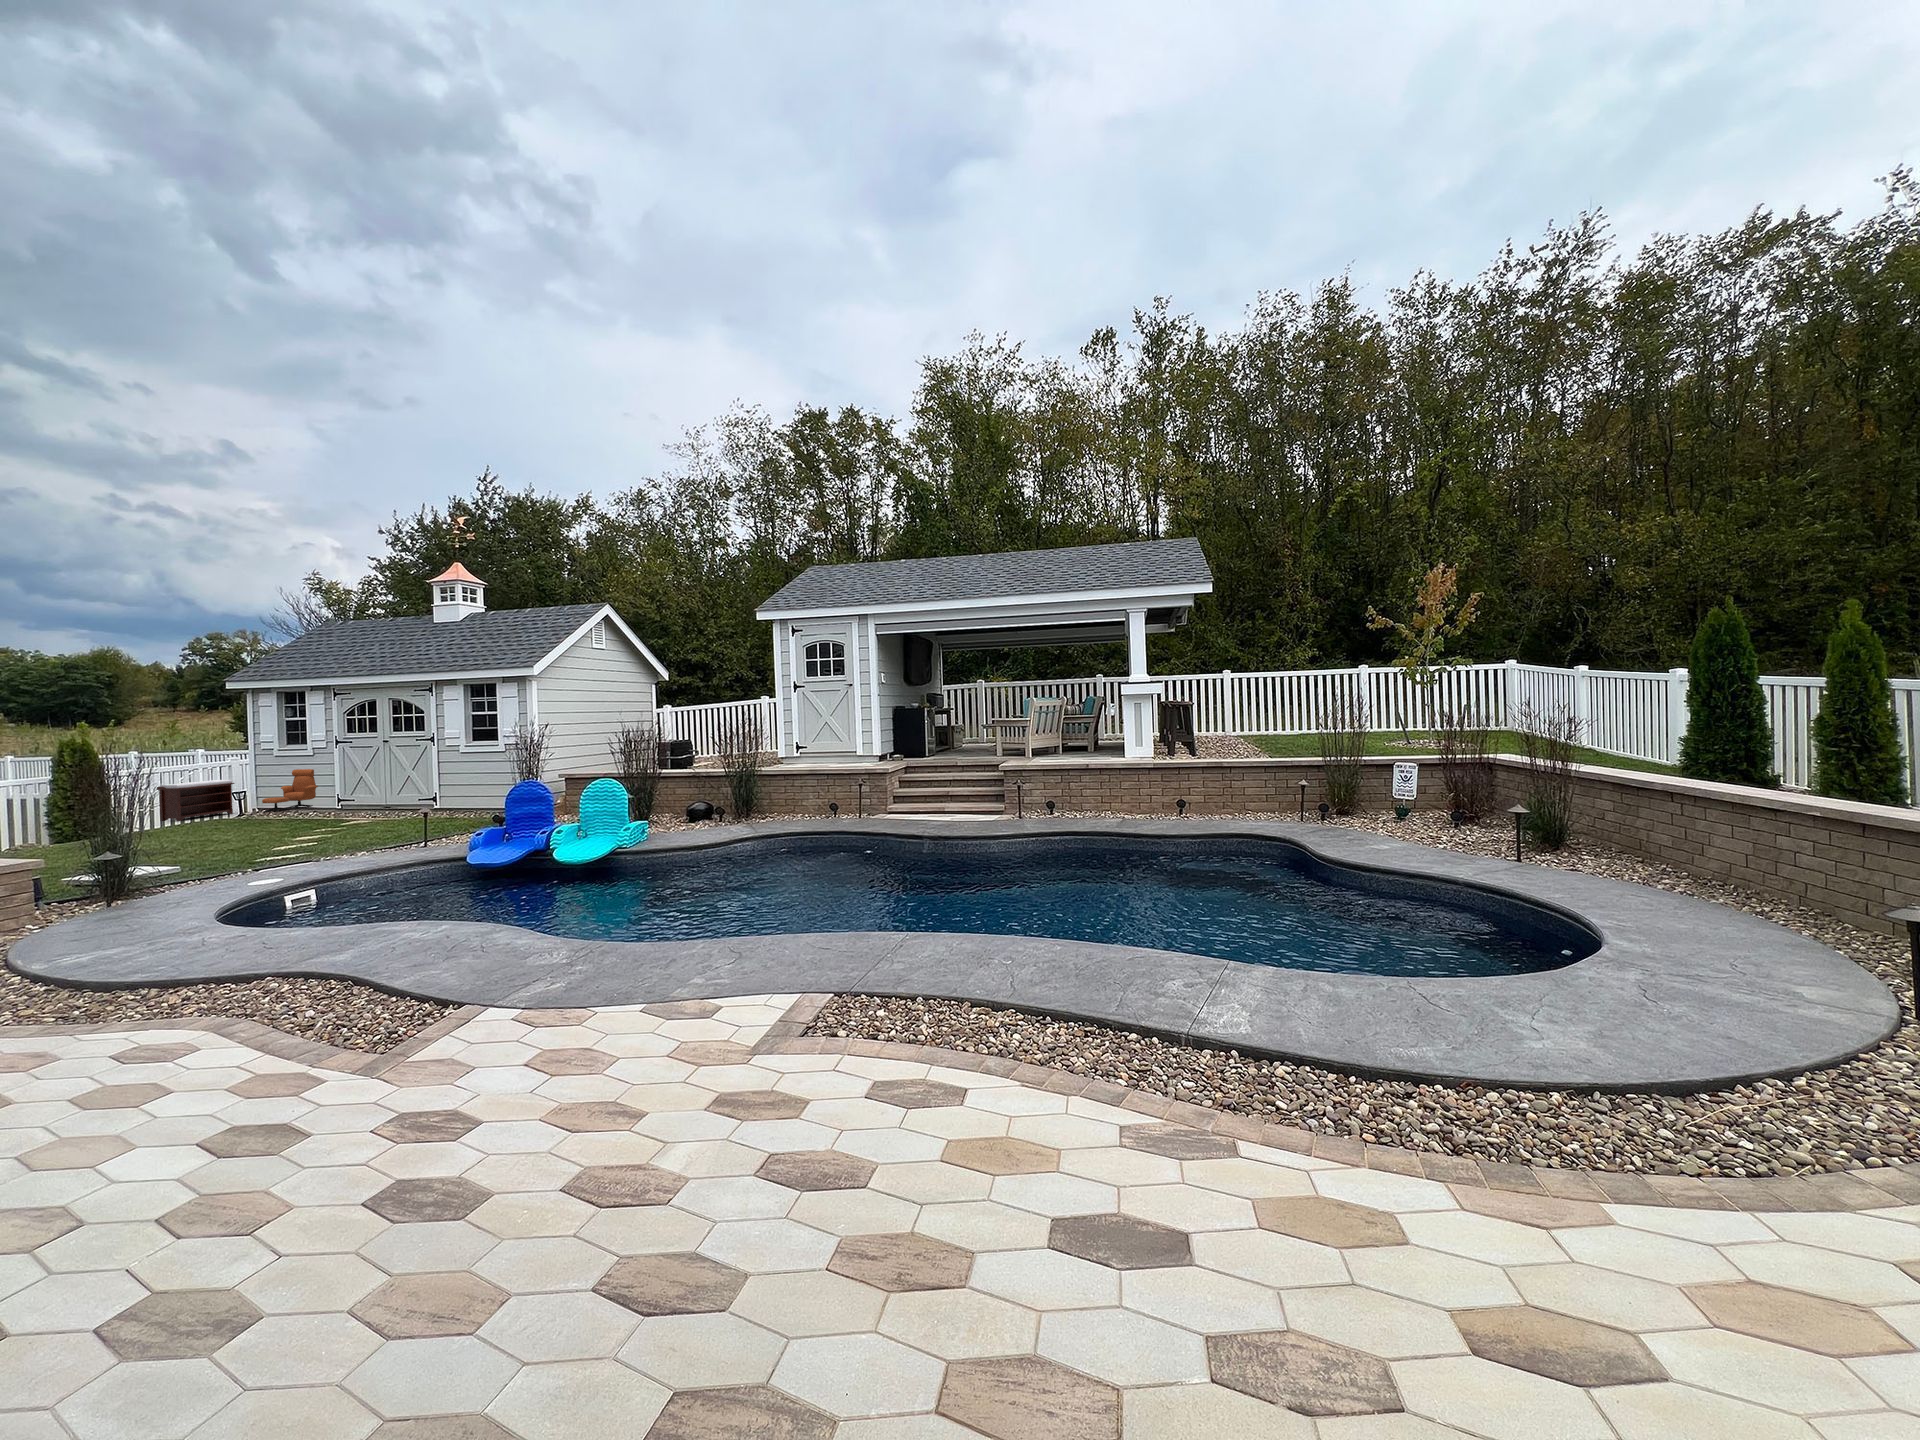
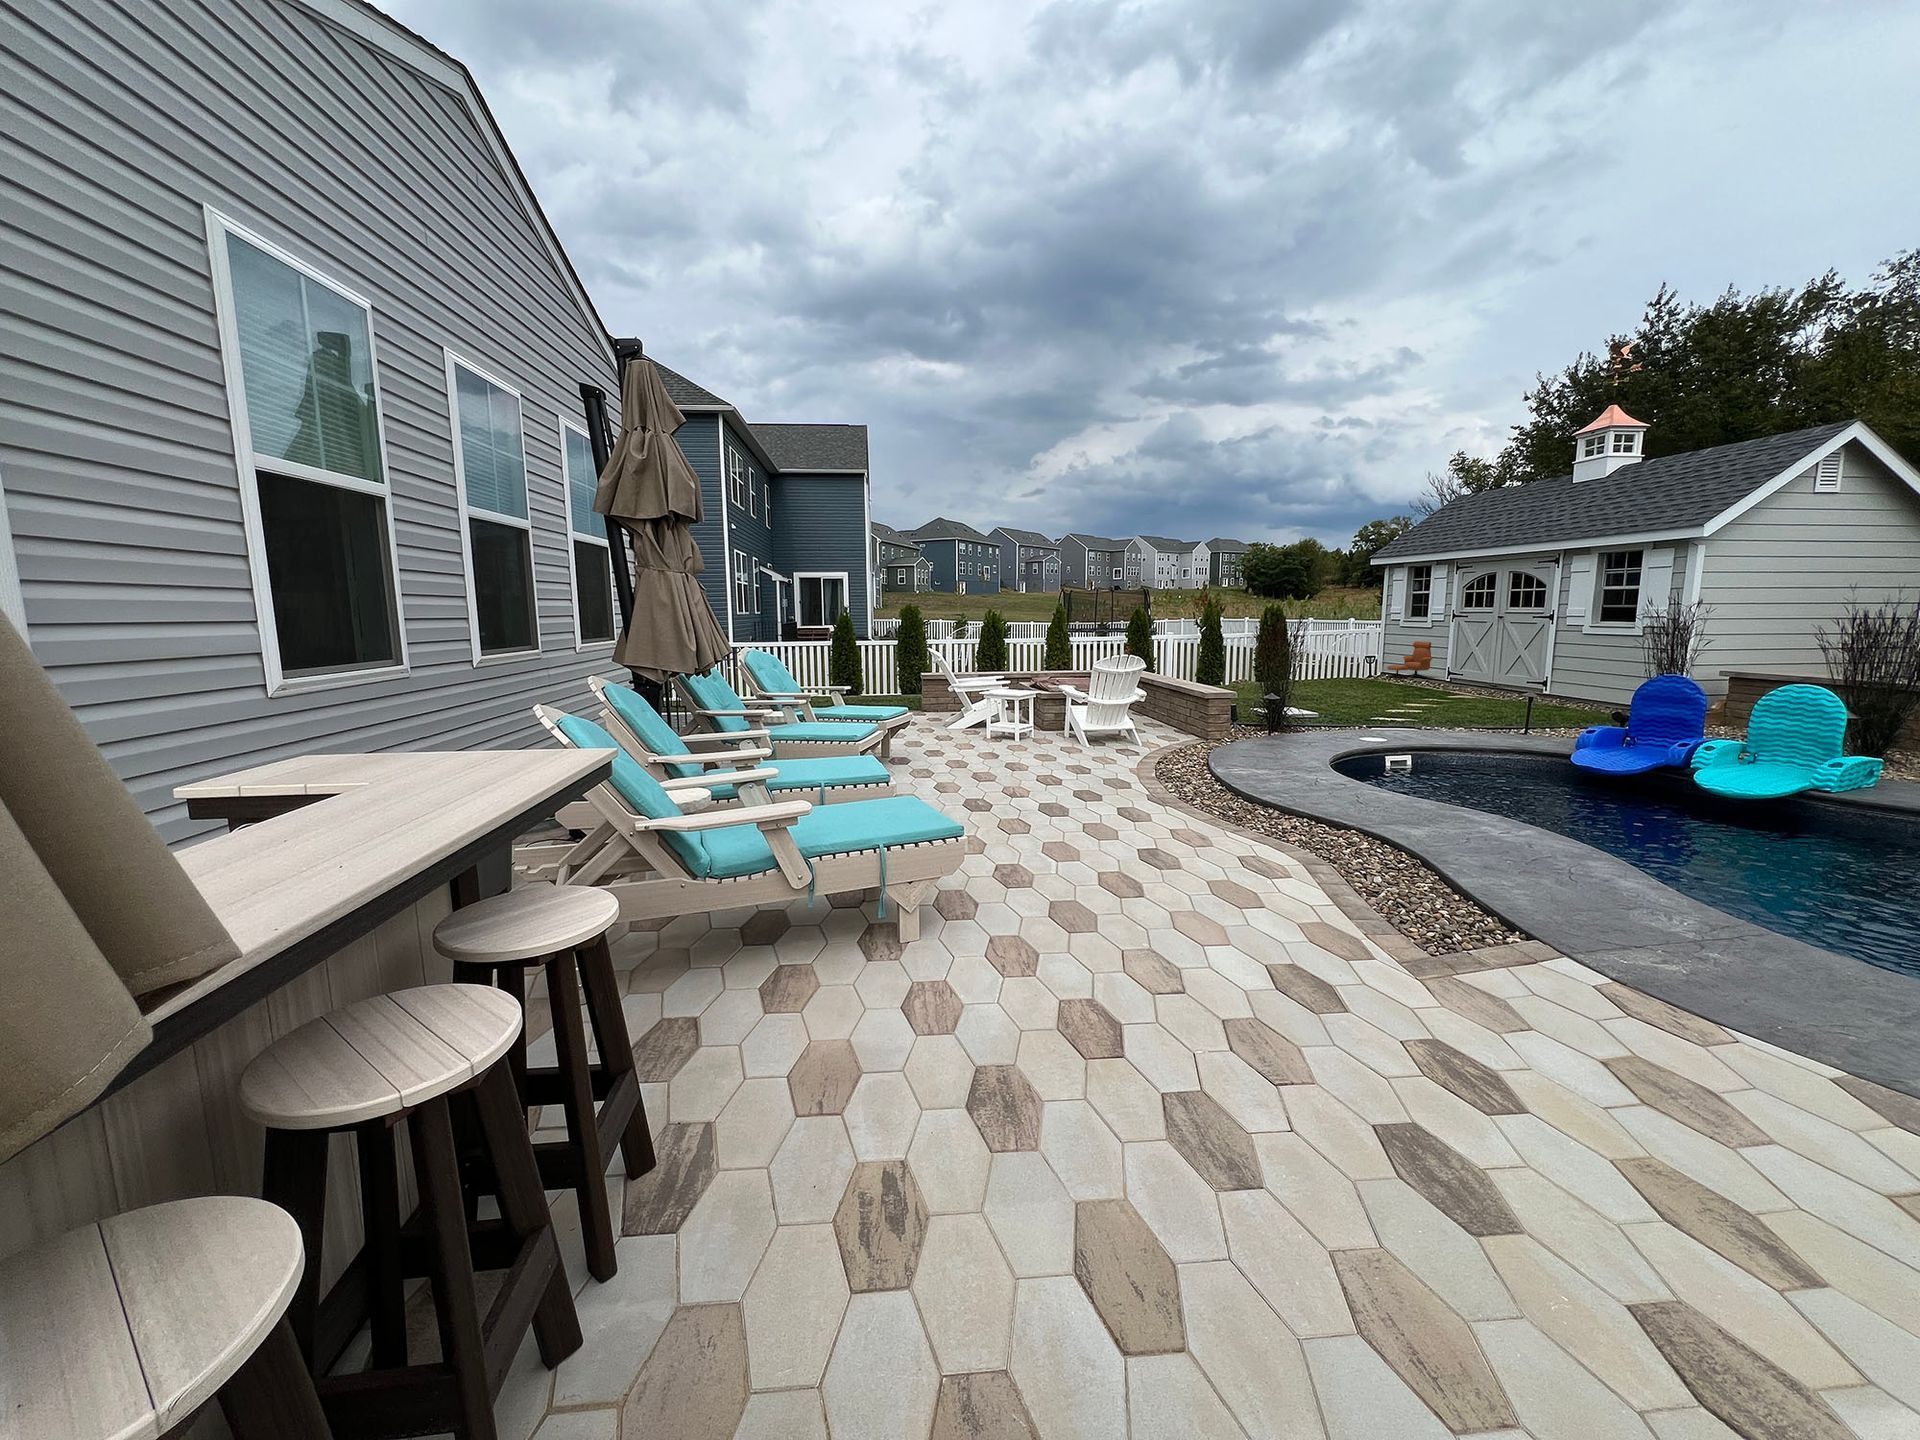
bench: present [157,780,234,821] -> none [1319,646,1370,677]

